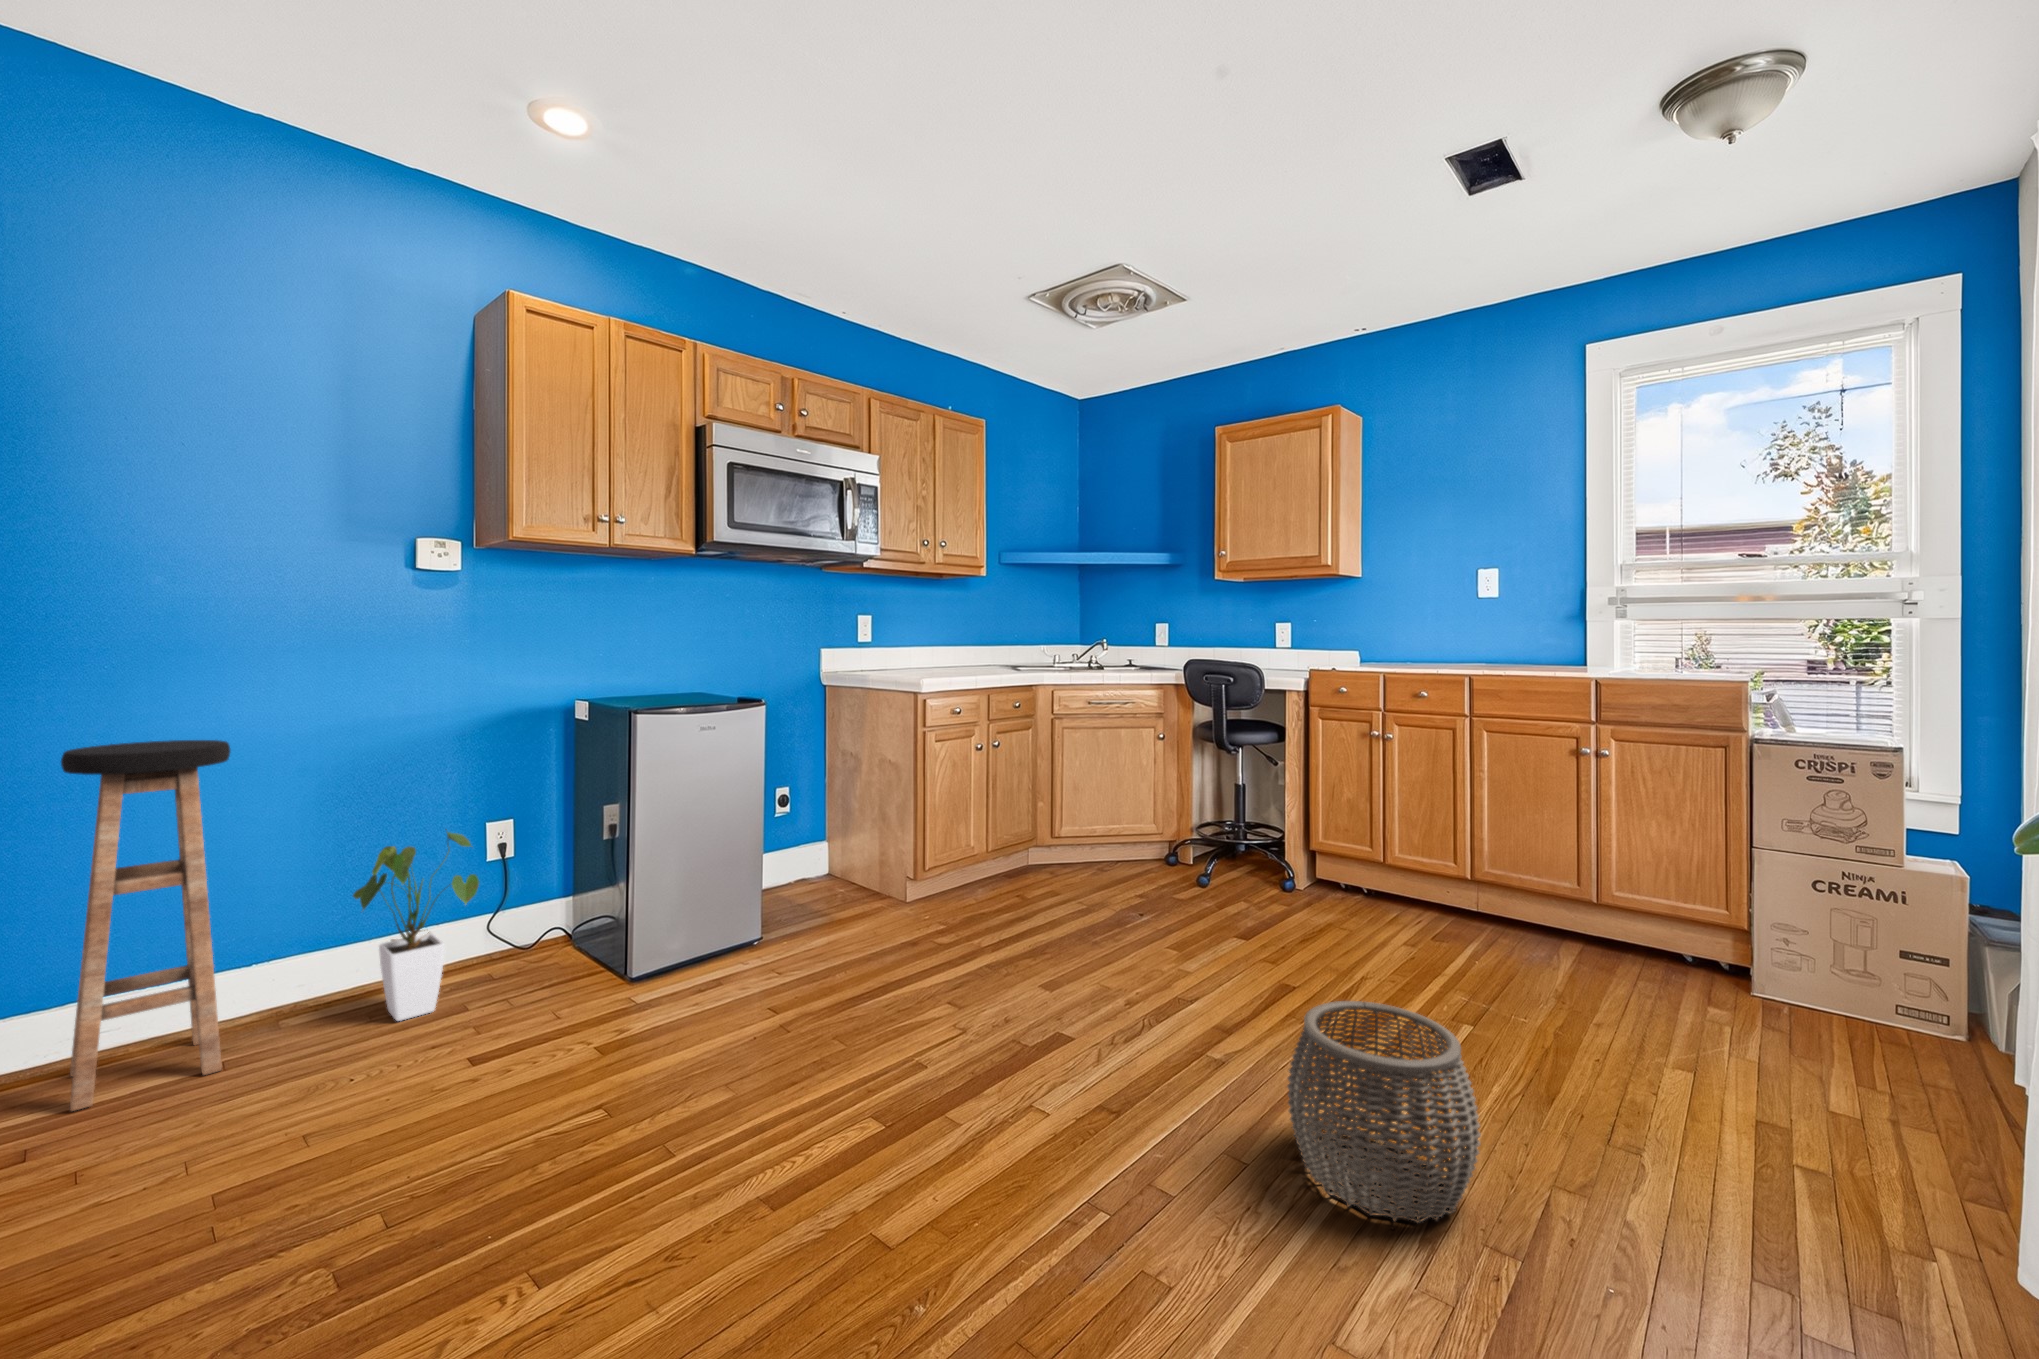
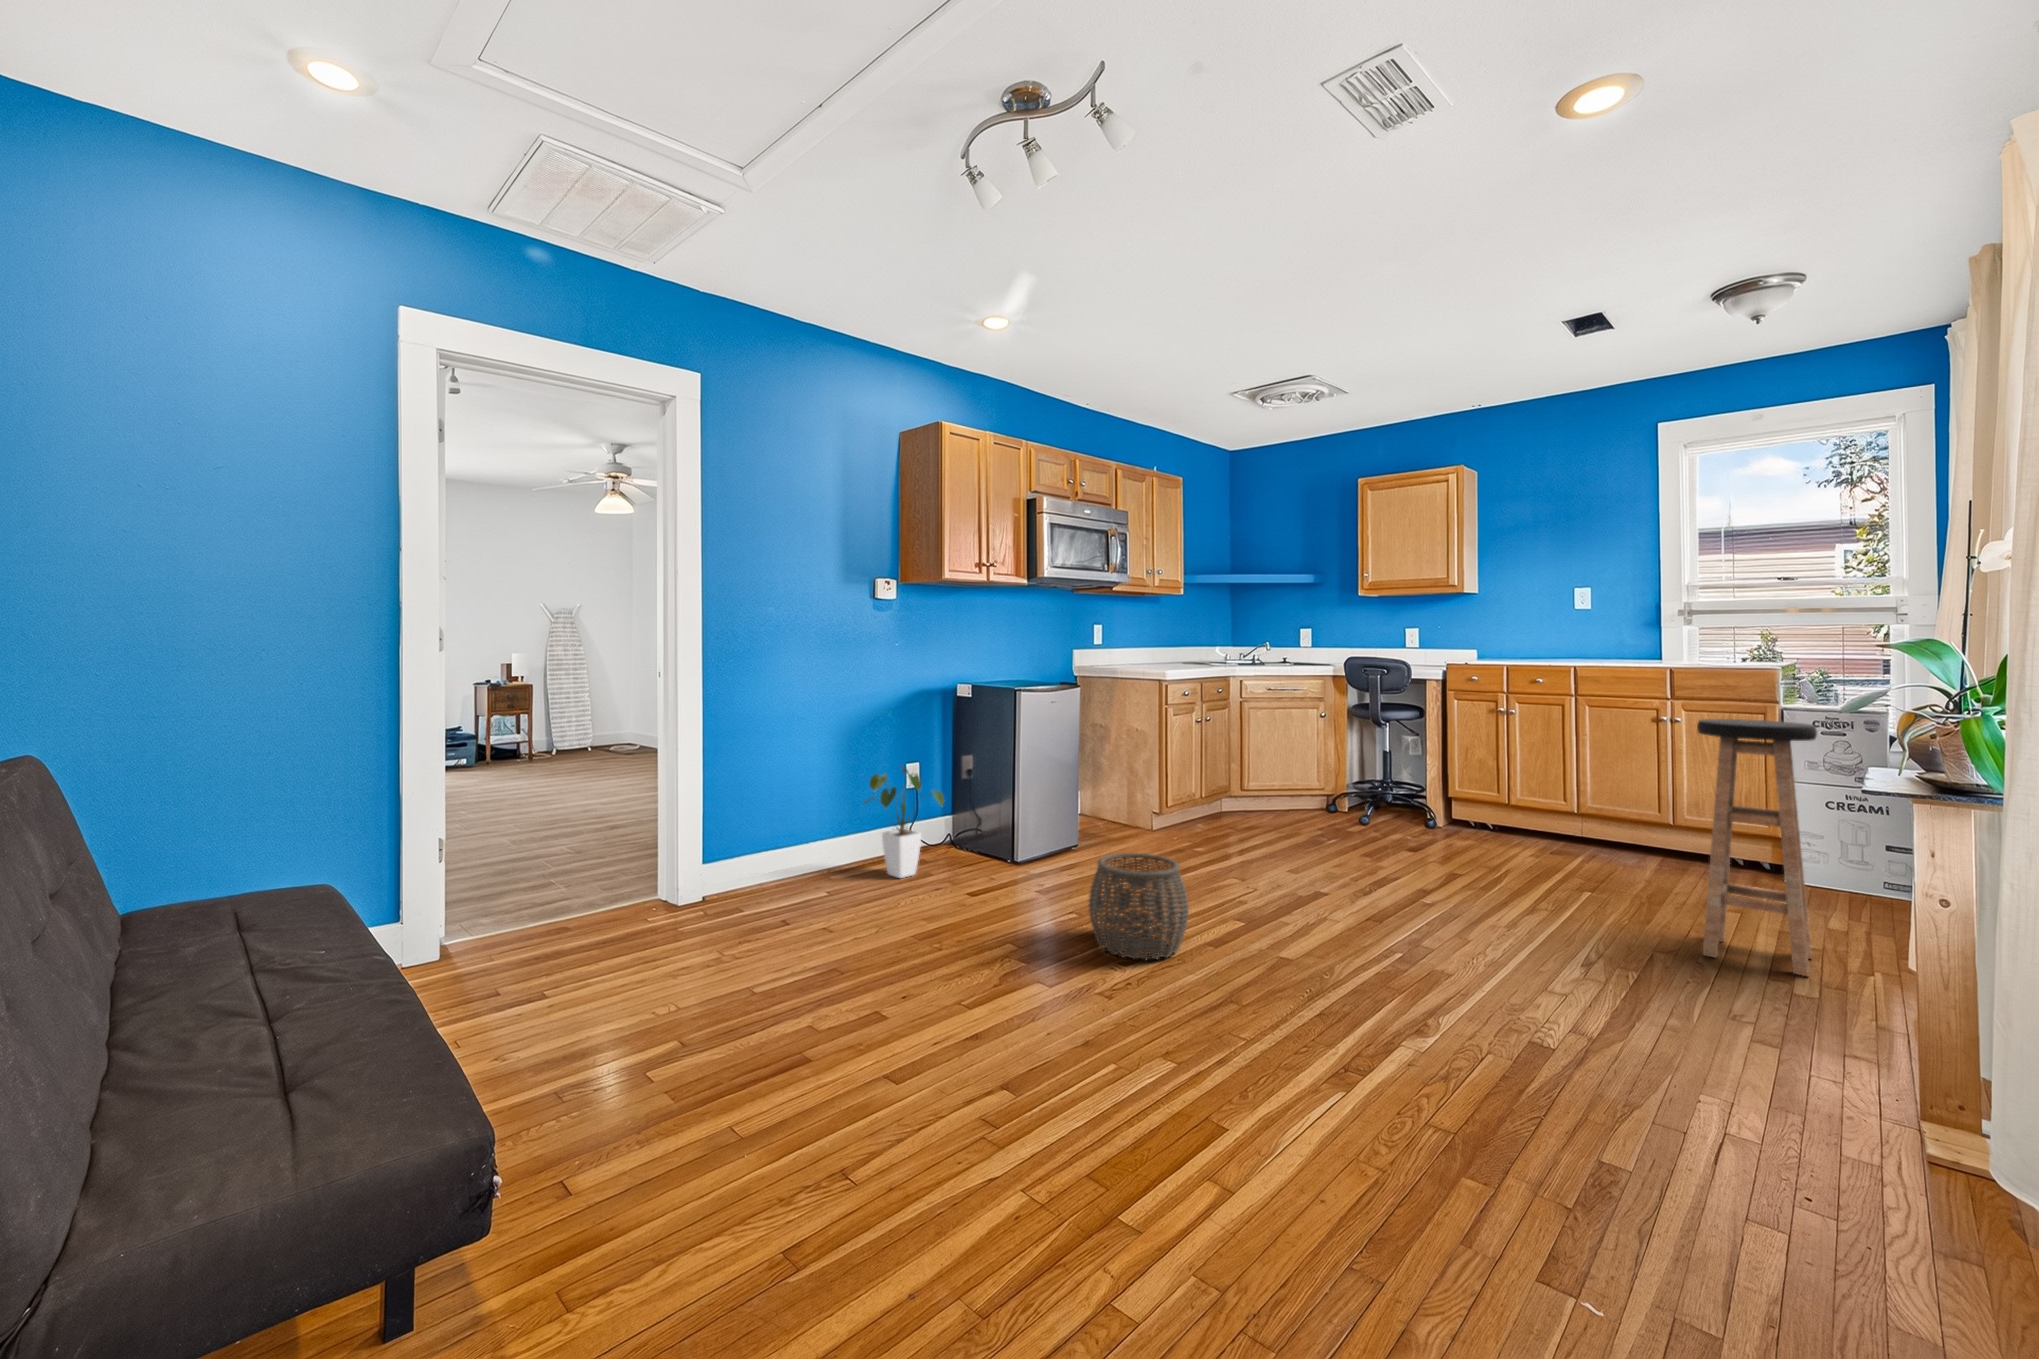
bar stool: present [61,740,230,1111] -> present [1697,719,1817,976]
woven basket: present [1287,1001,1481,1223] -> present [1089,853,1189,960]

